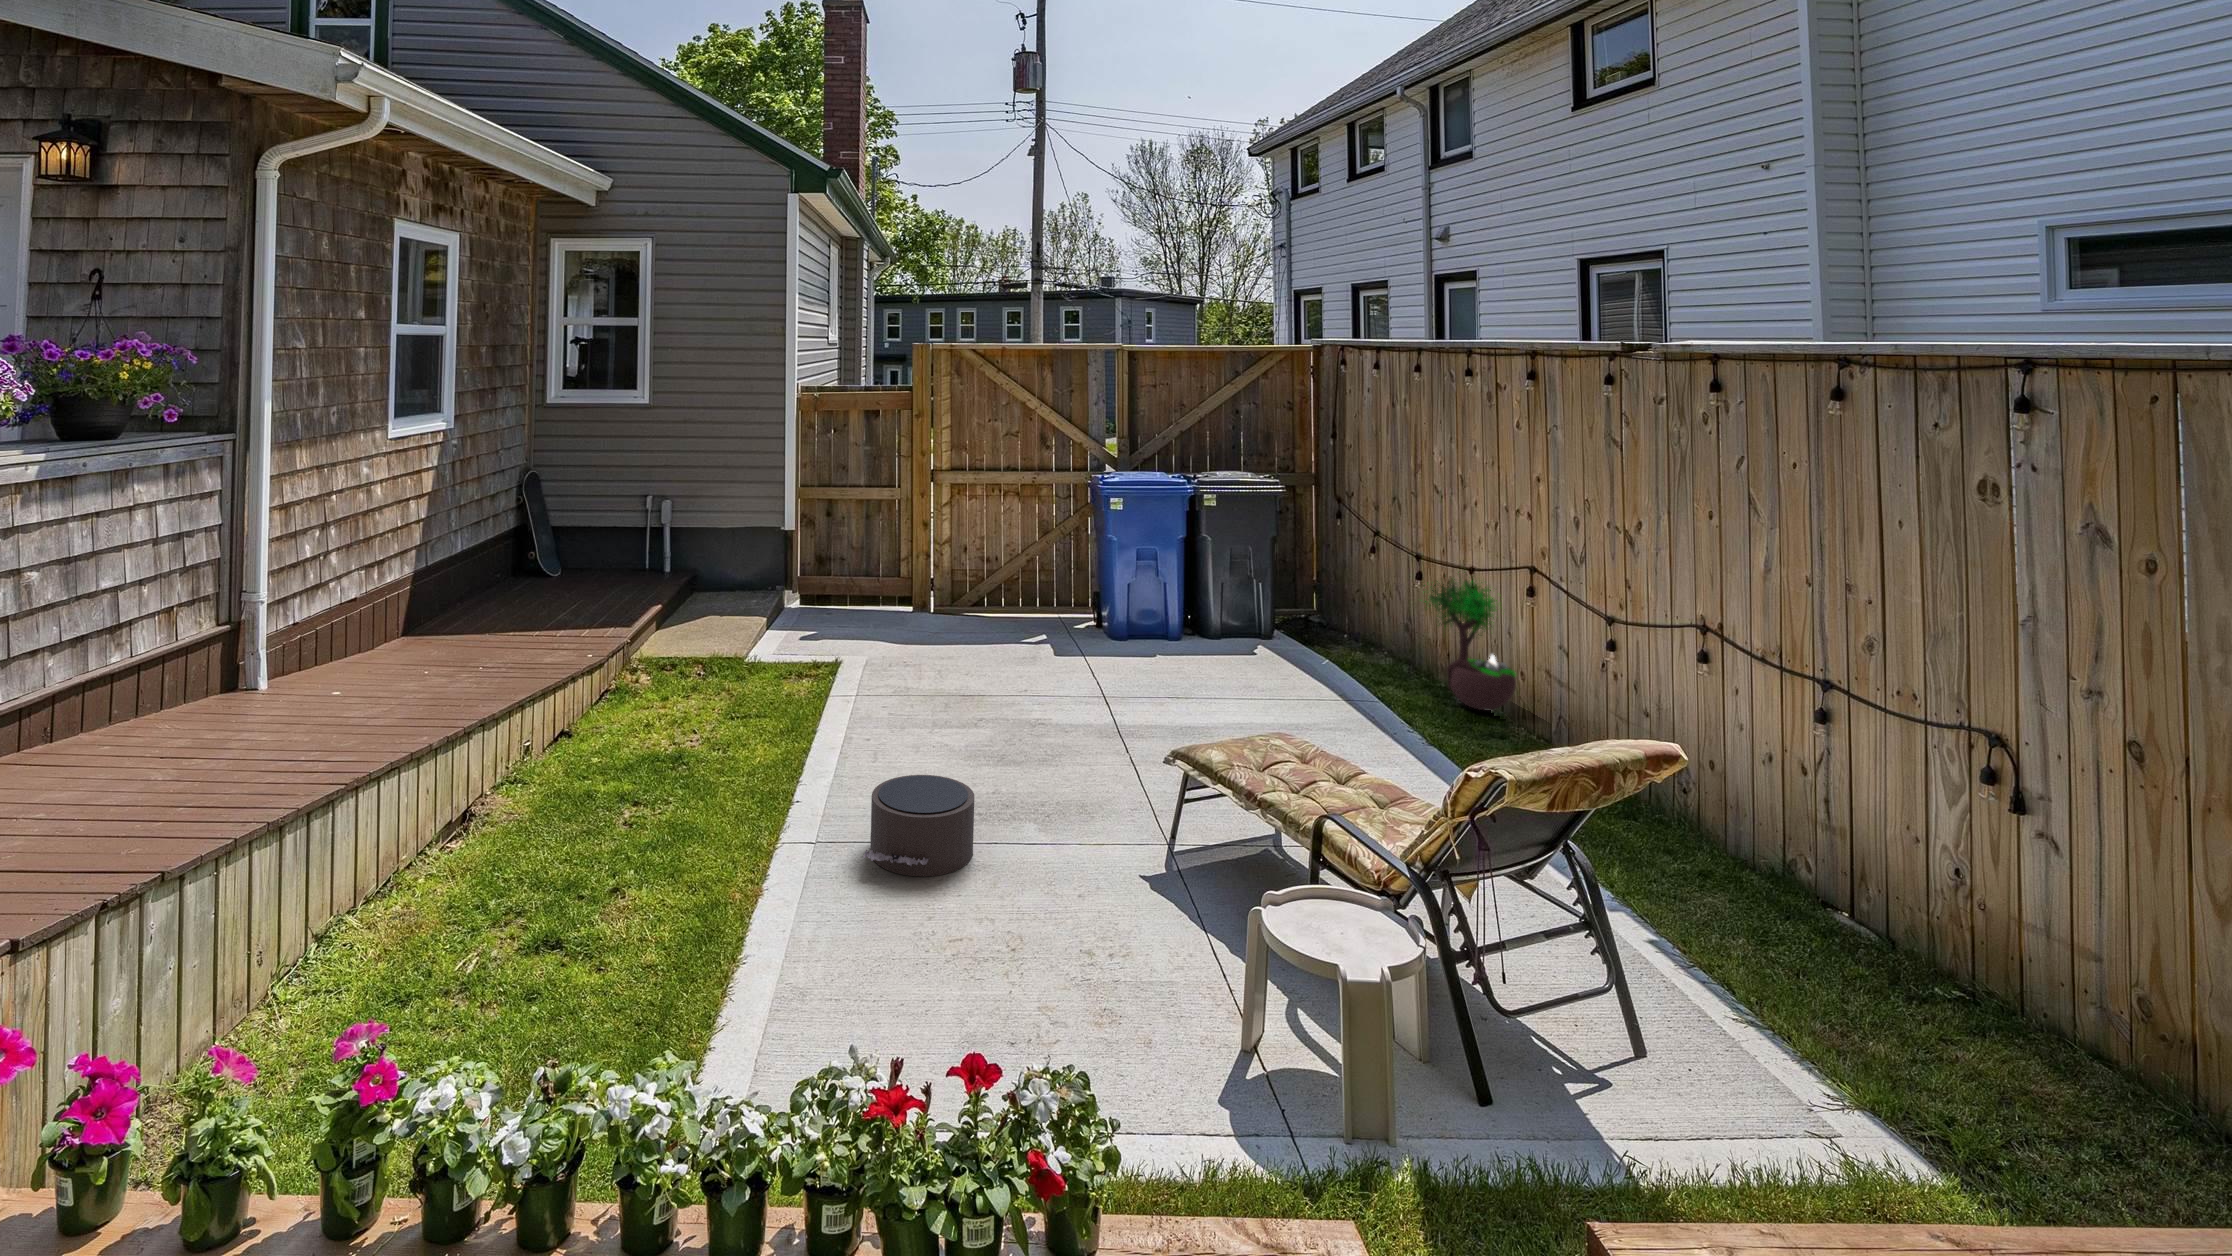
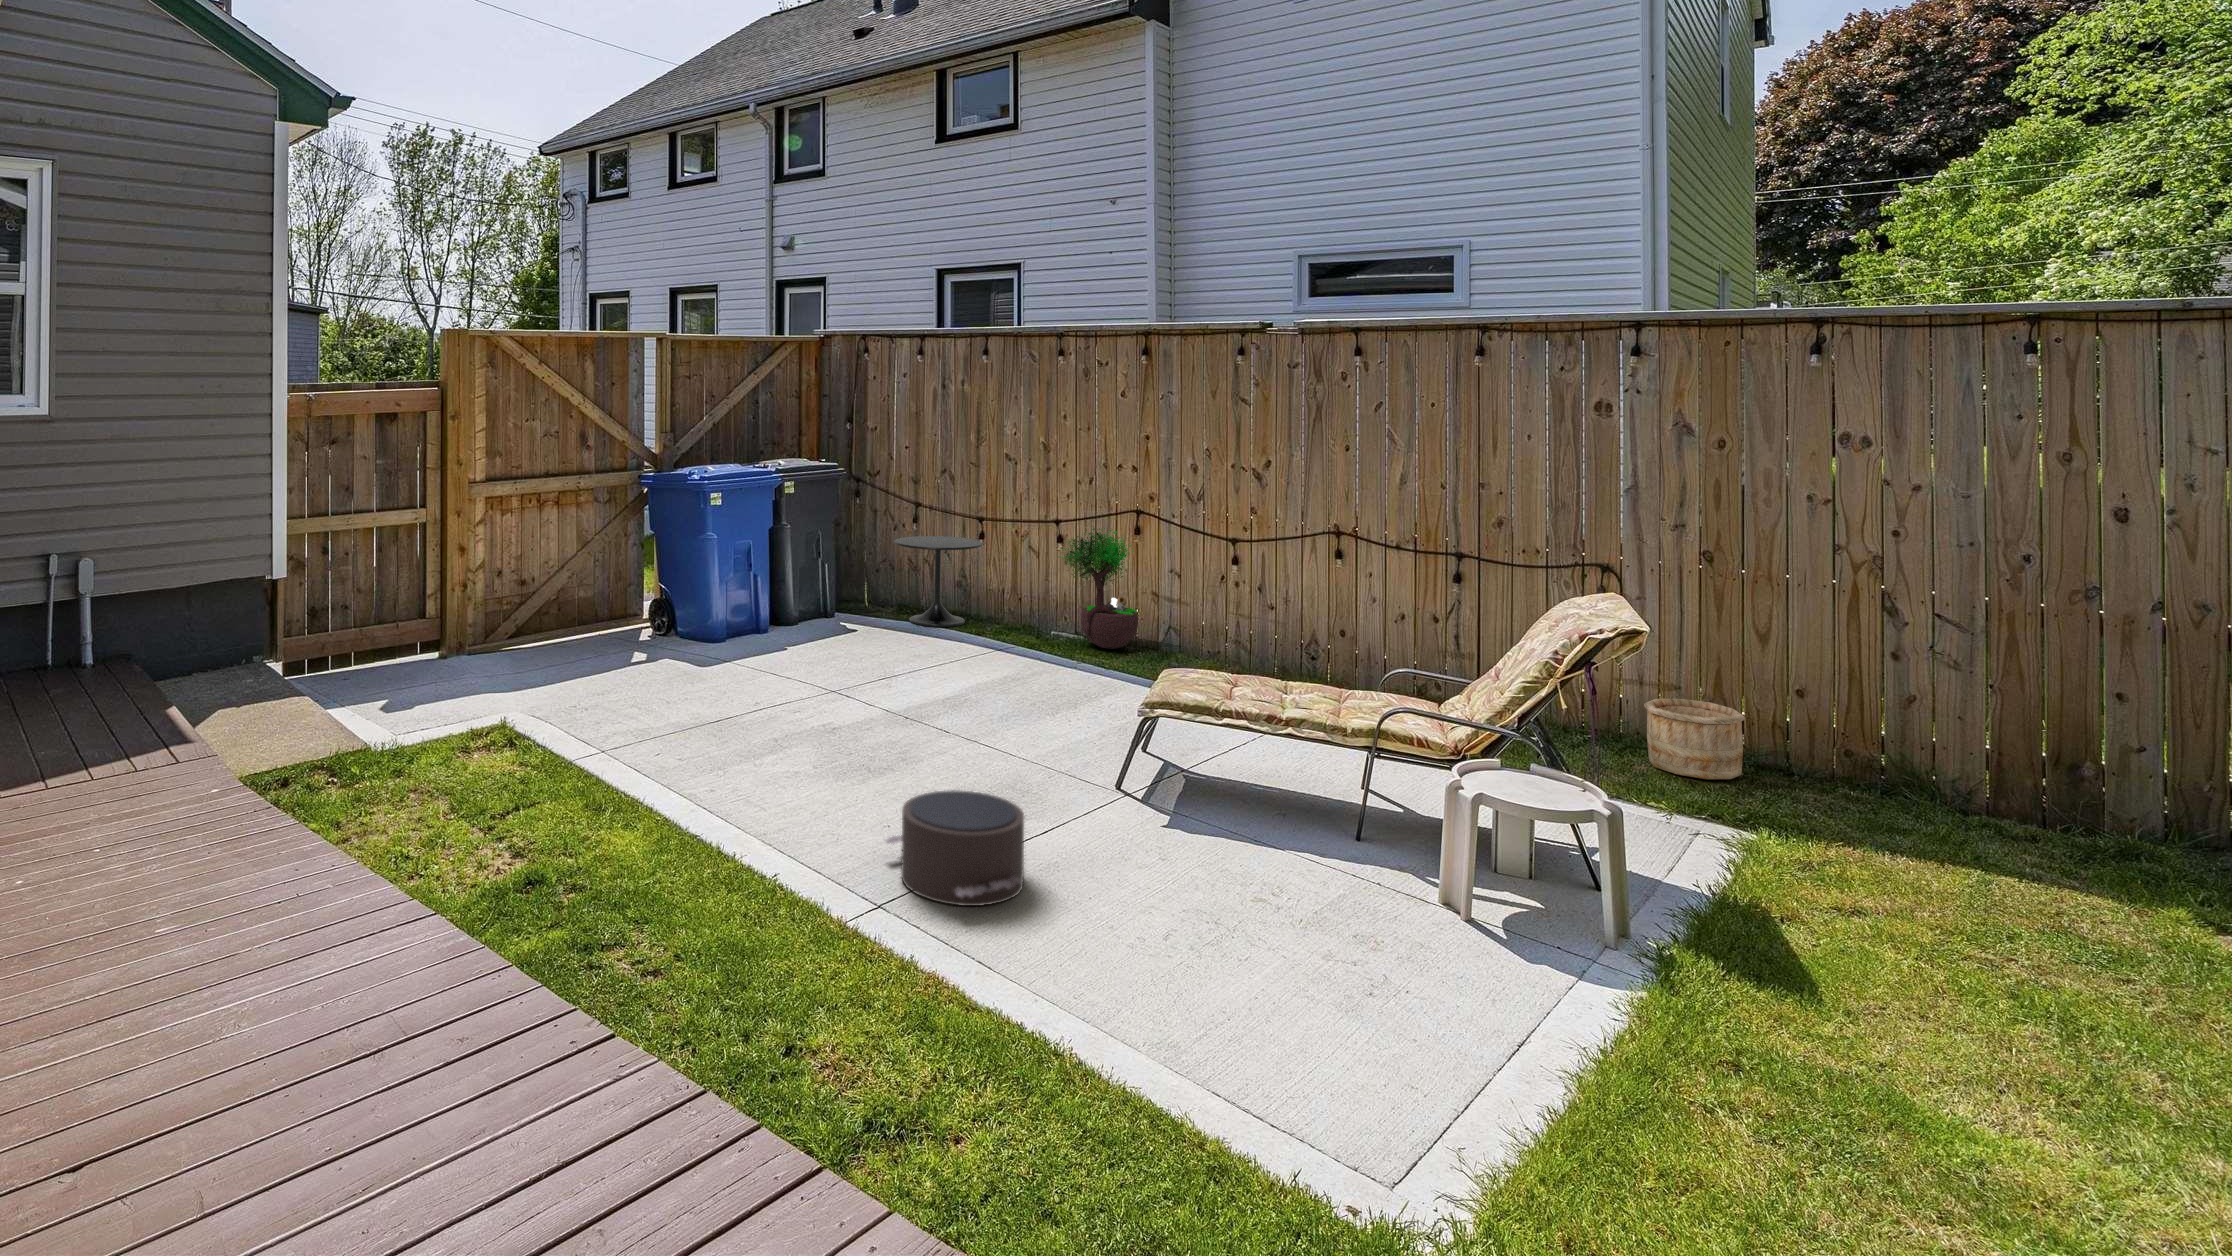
side table: none [1304,557,1400,655] -> present [894,536,983,627]
wooden bucket: none [1959,935,2128,1086] -> present [1644,699,1745,779]

